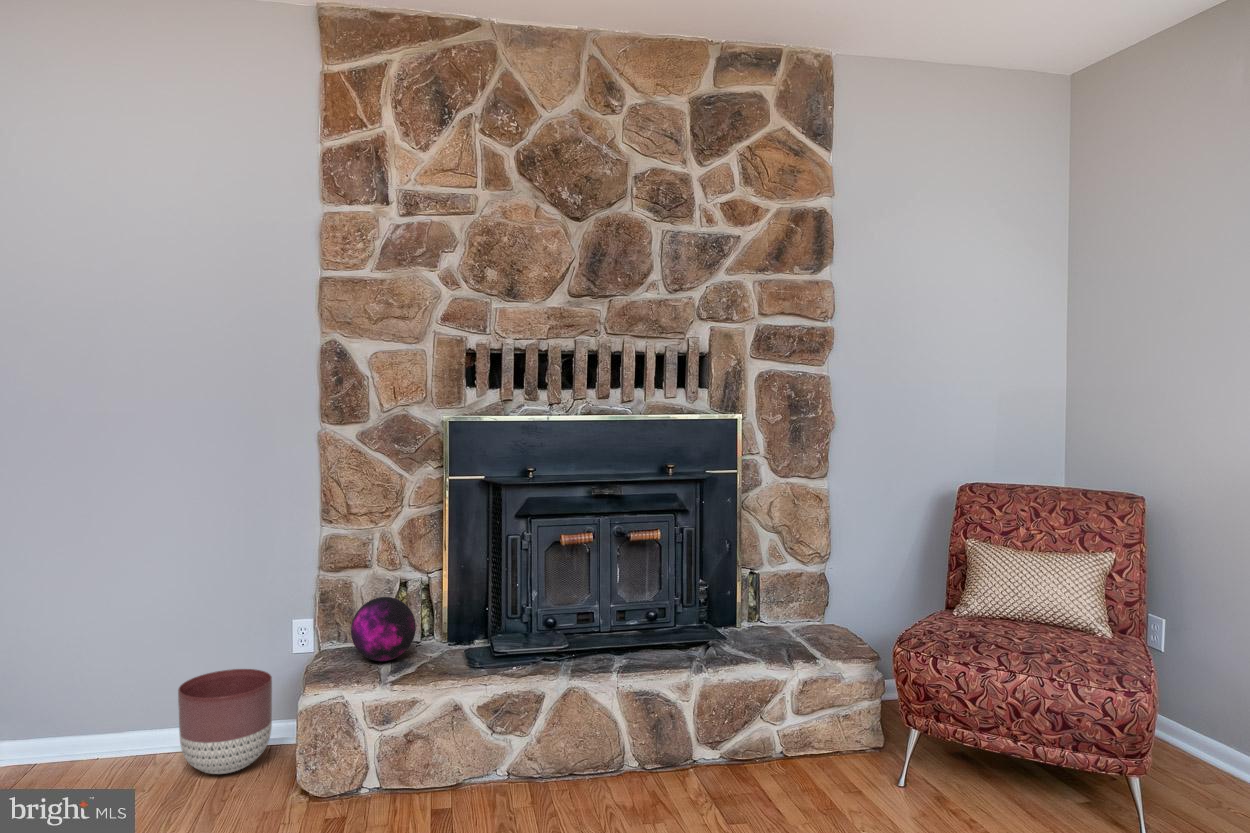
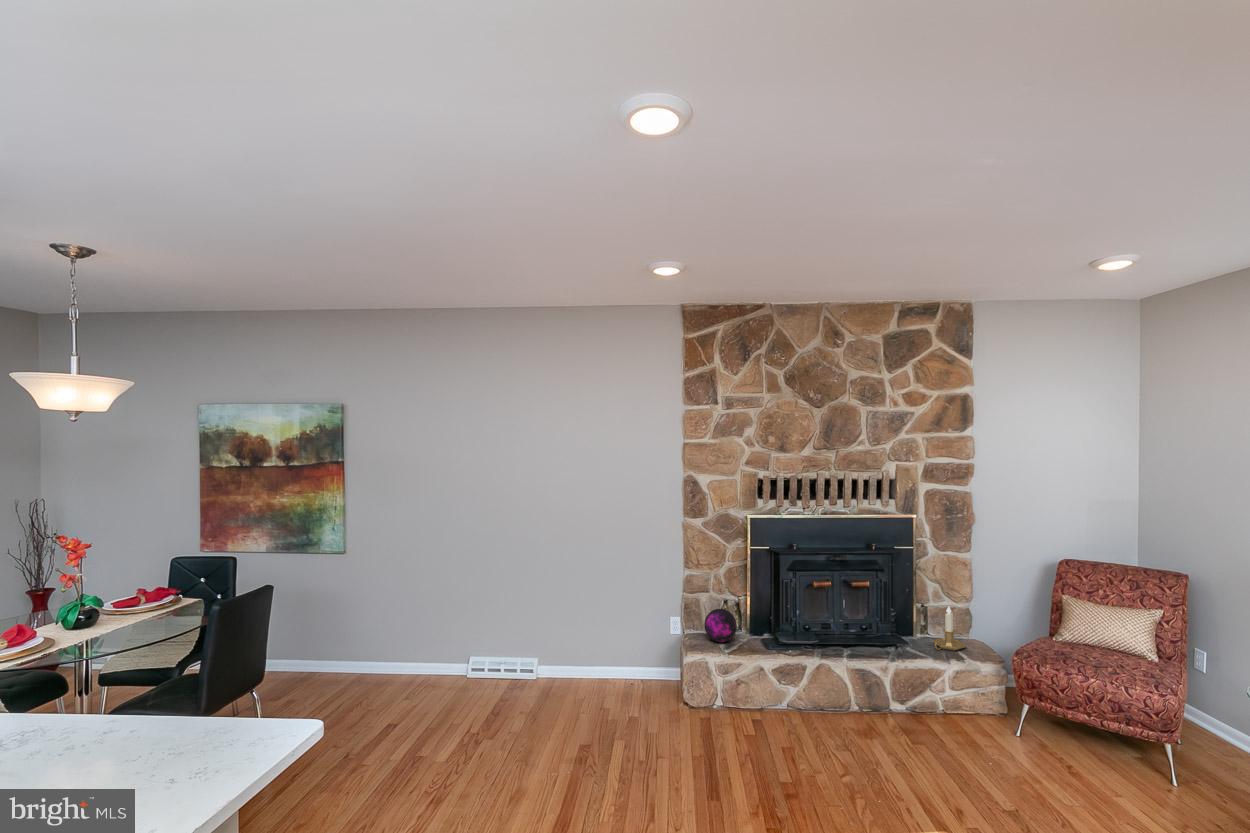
candlestick: none [764,568,819,645] -> present [933,606,966,651]
planter: present [178,669,272,774] -> none [623,640,665,692]

